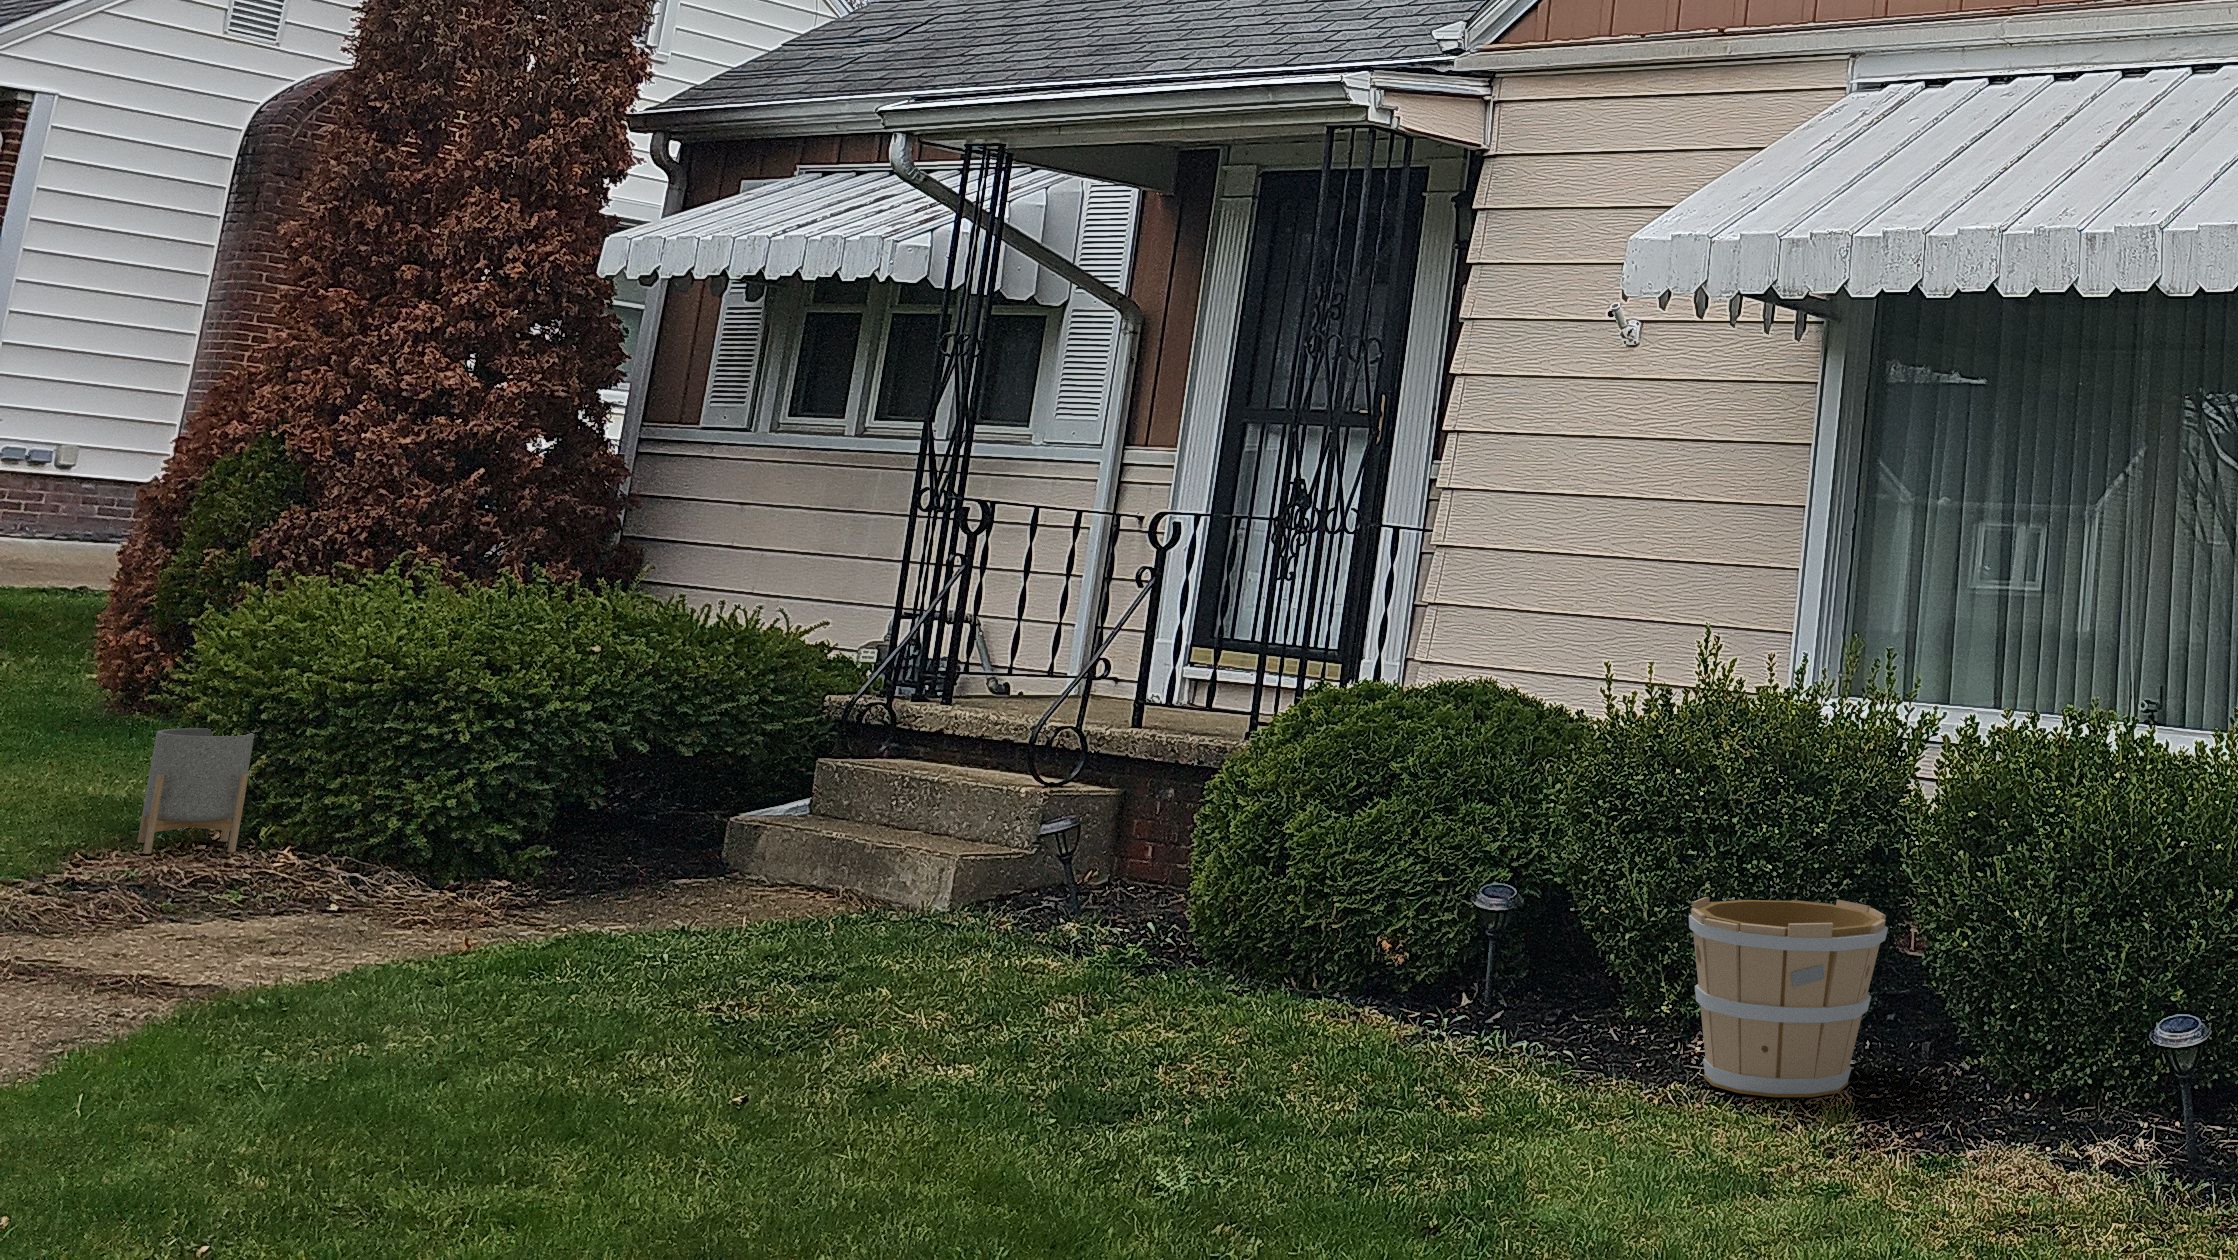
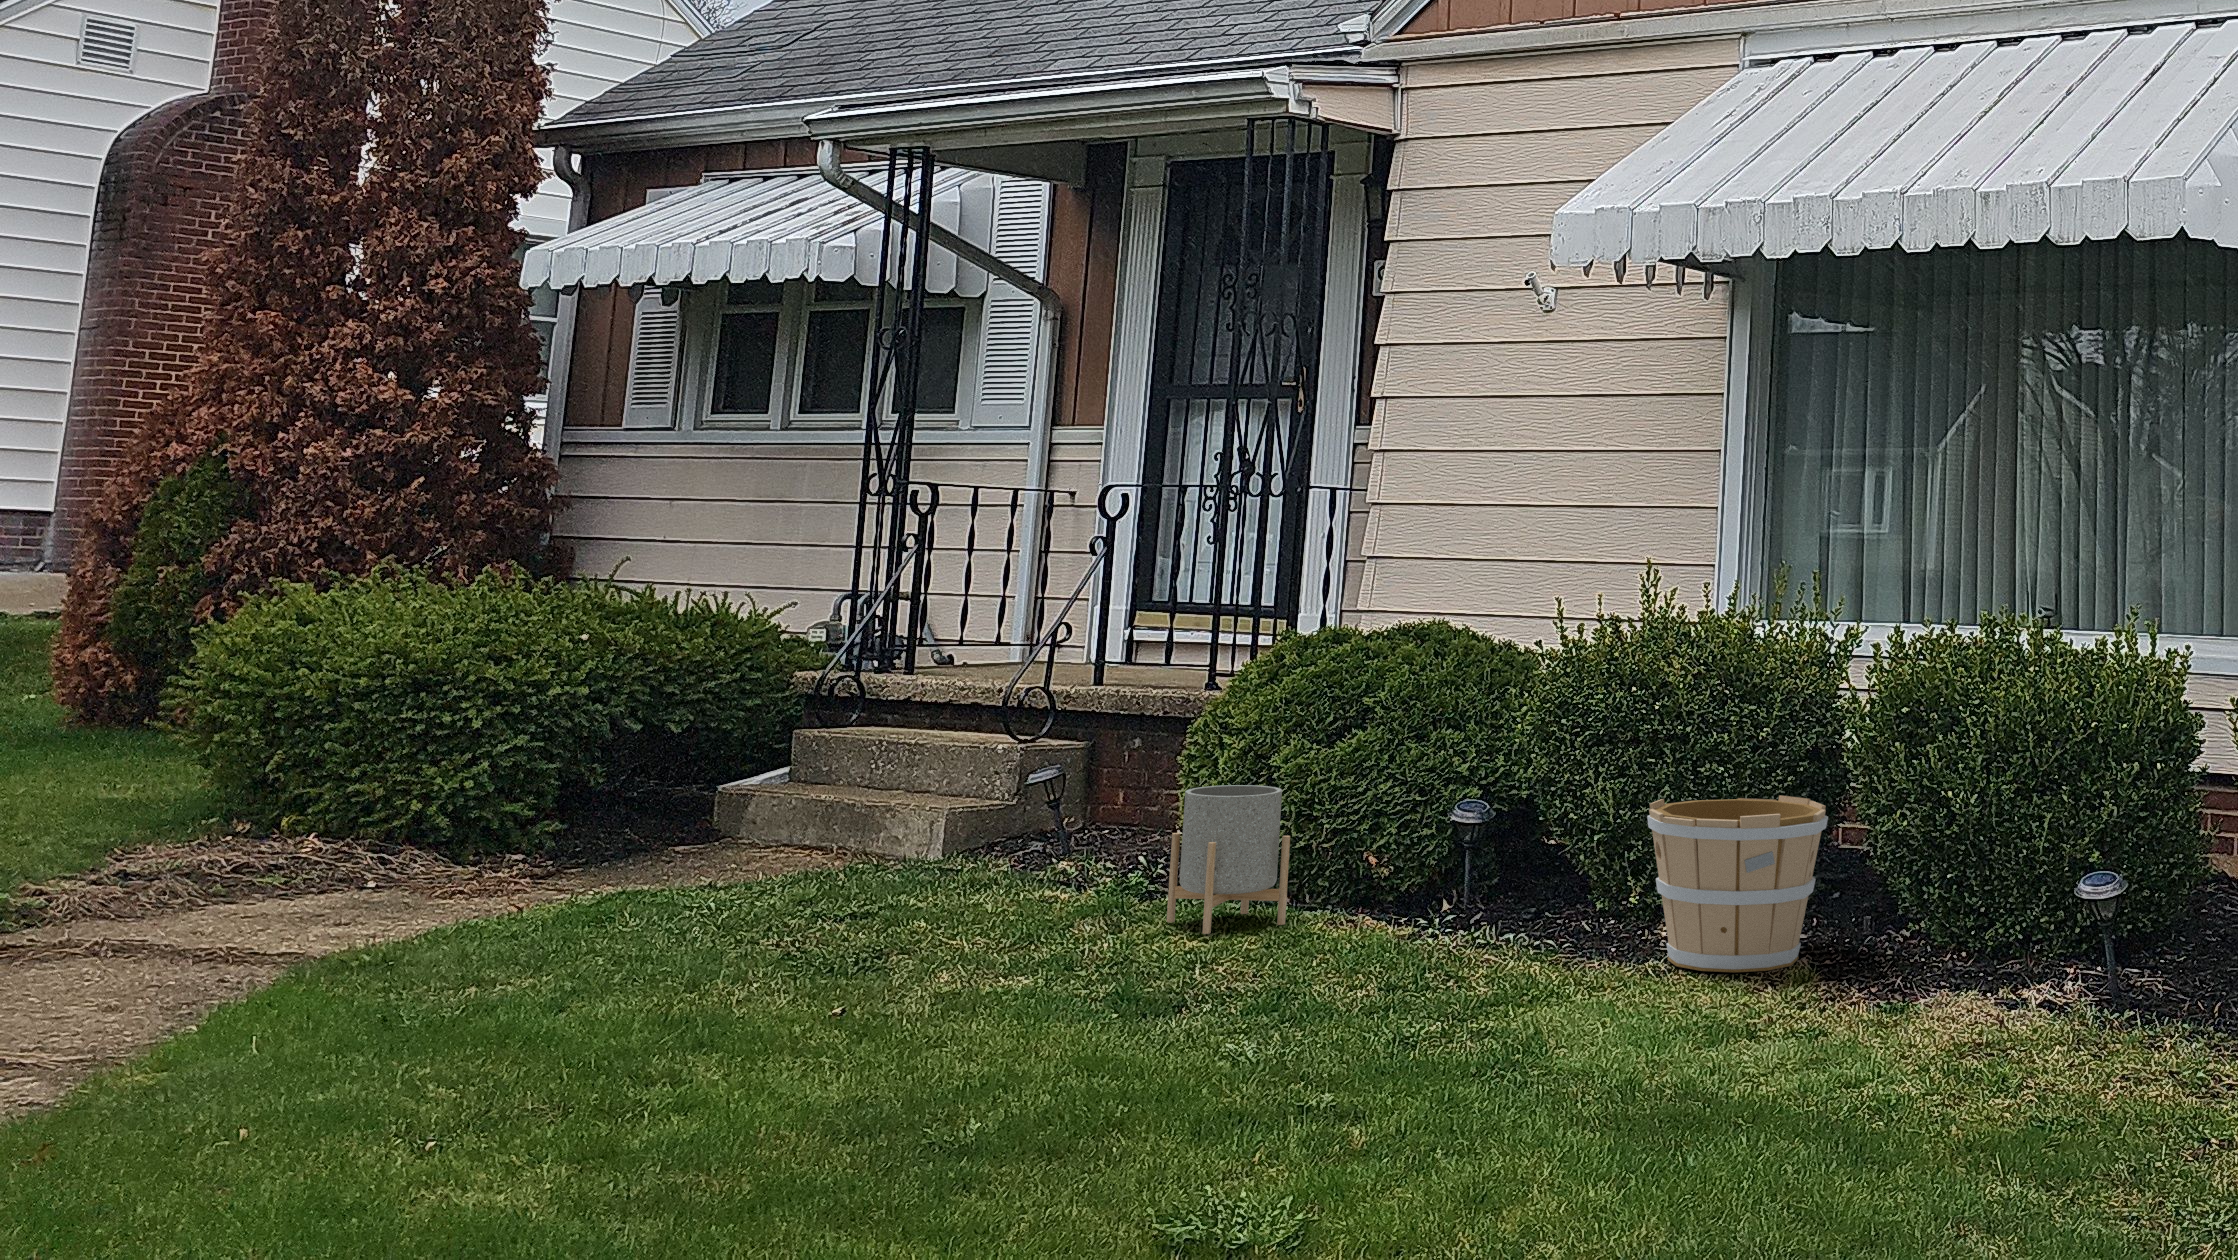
planter: present [137,728,254,854] -> present [1167,785,1290,934]

